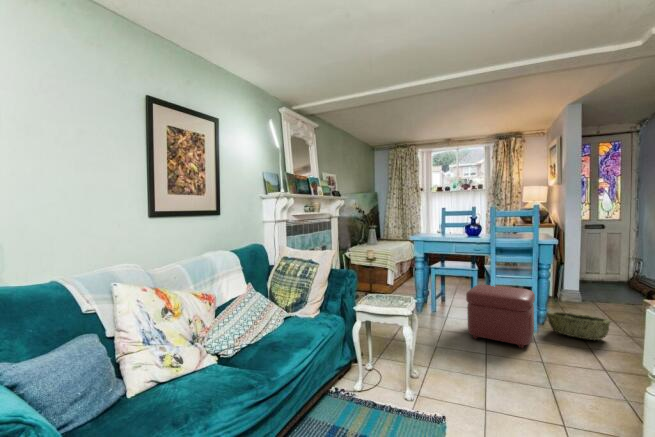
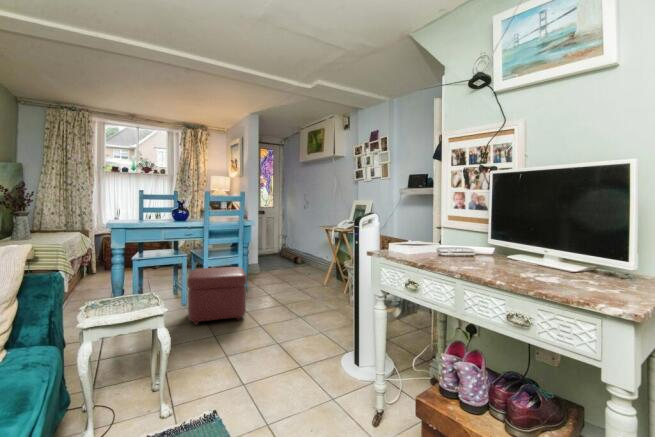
woven basket: present [547,312,610,340] -> none [249,280,289,300]

